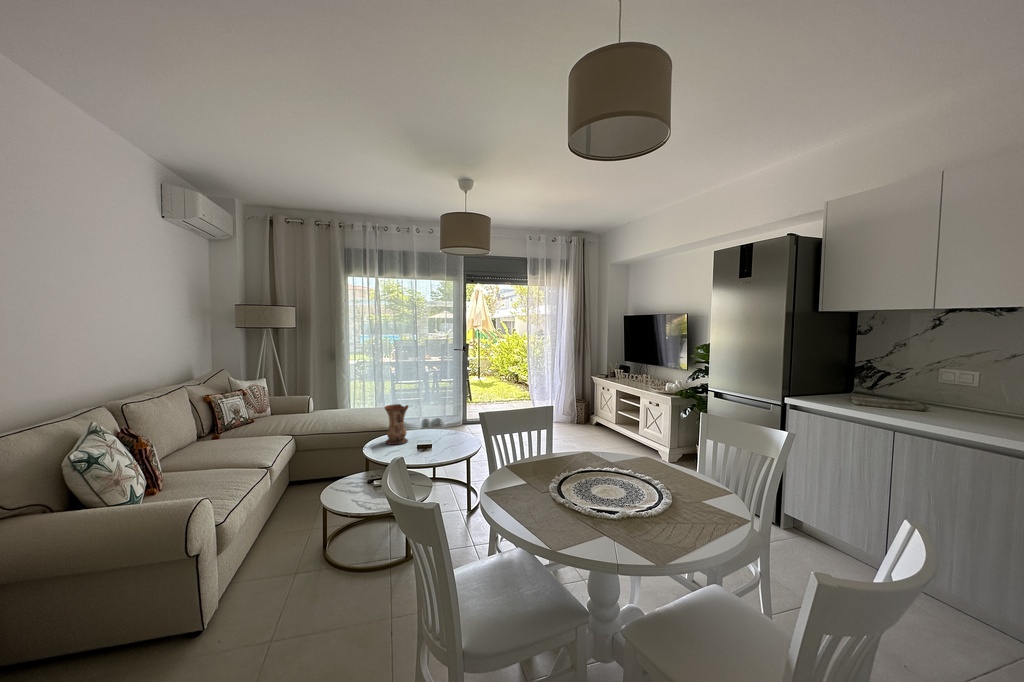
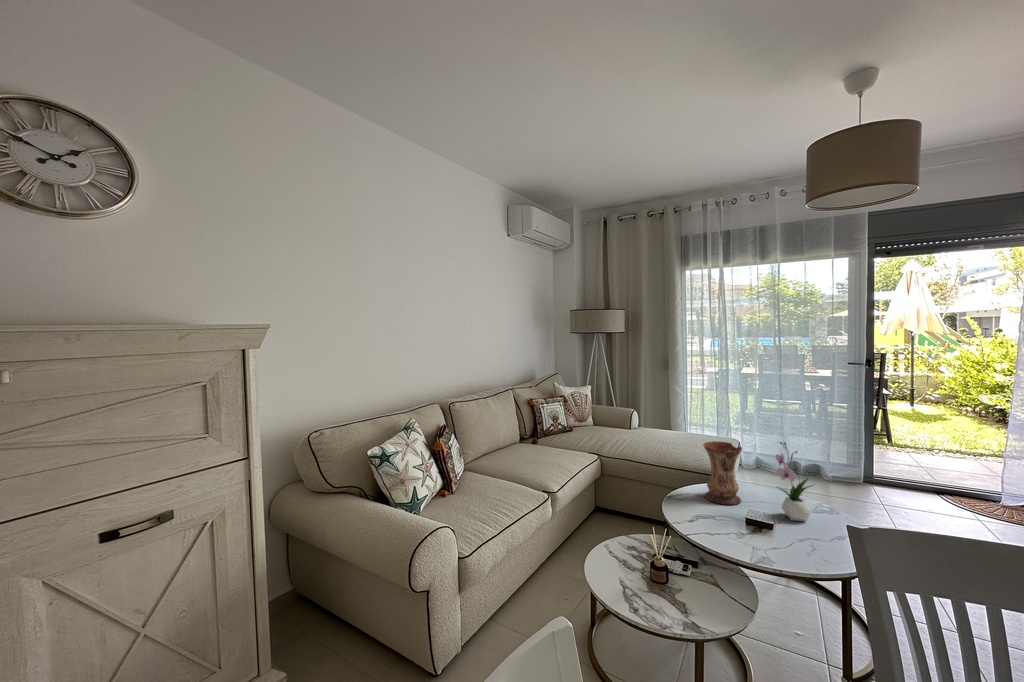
flower arrangement: none [428,397,449,443] -> present [776,442,813,521]

